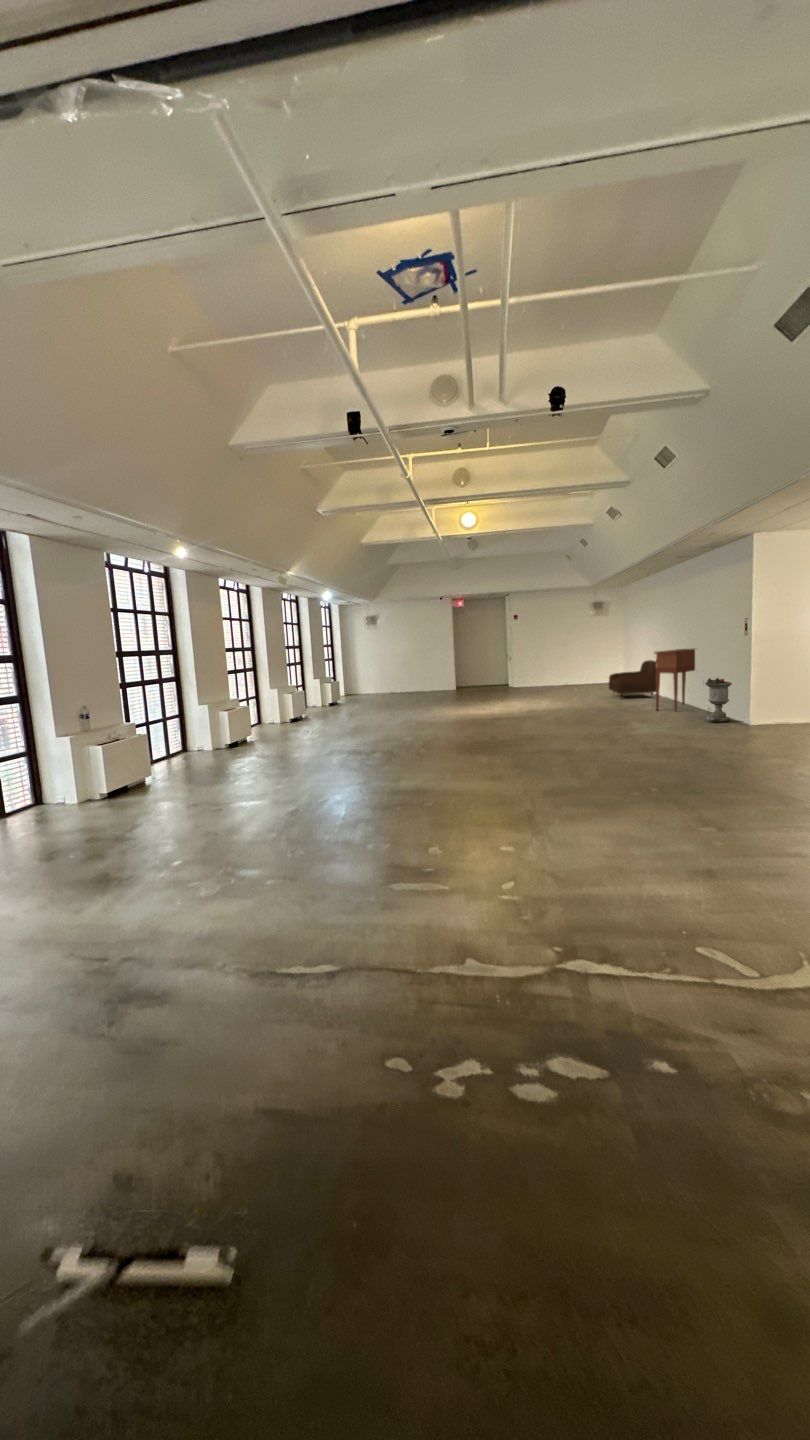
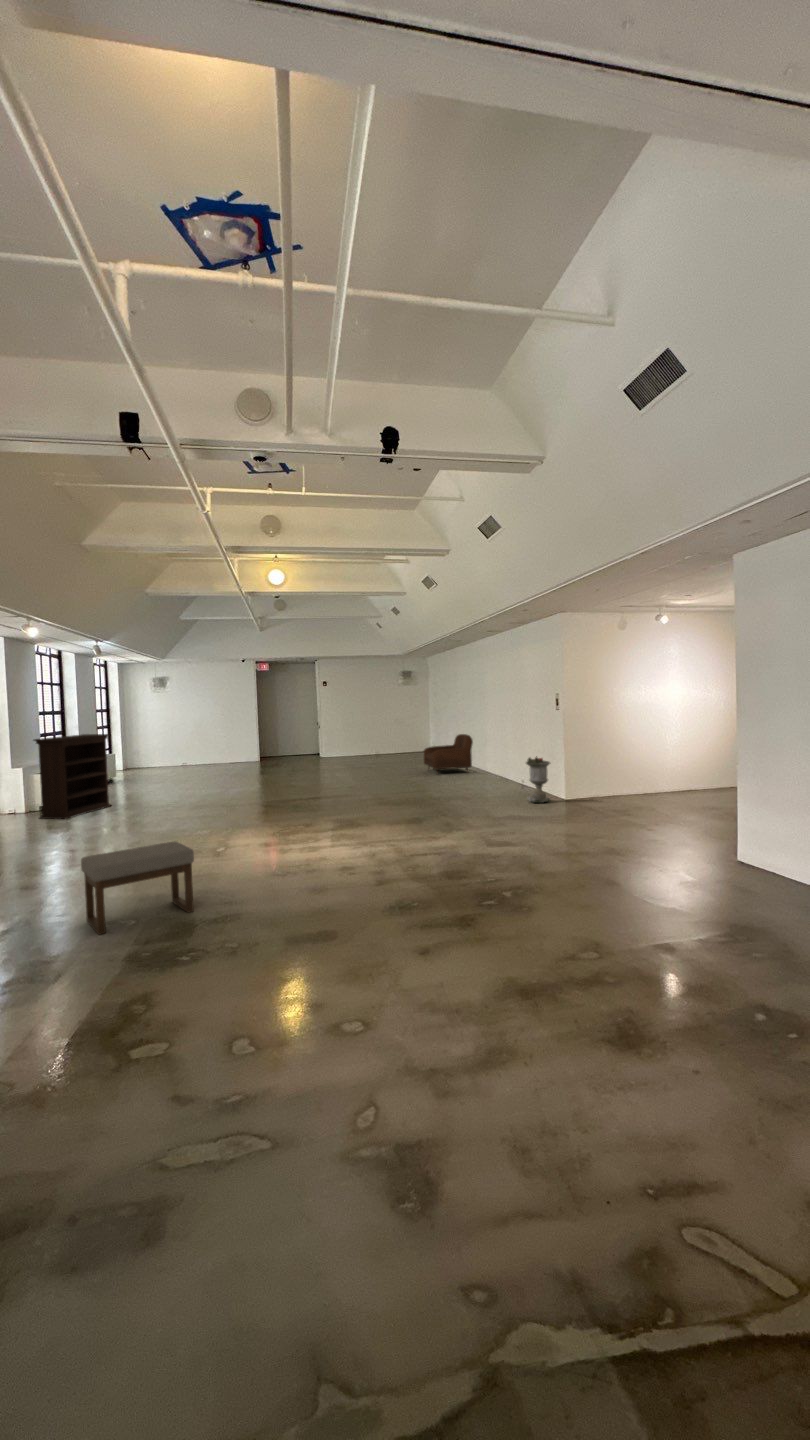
console table: present [655,649,695,711] -> none [472,724,518,790]
bookshelf: none [283,662,340,728] -> present [34,734,111,819]
ottoman: none [329,735,405,794] -> present [81,842,194,935]

